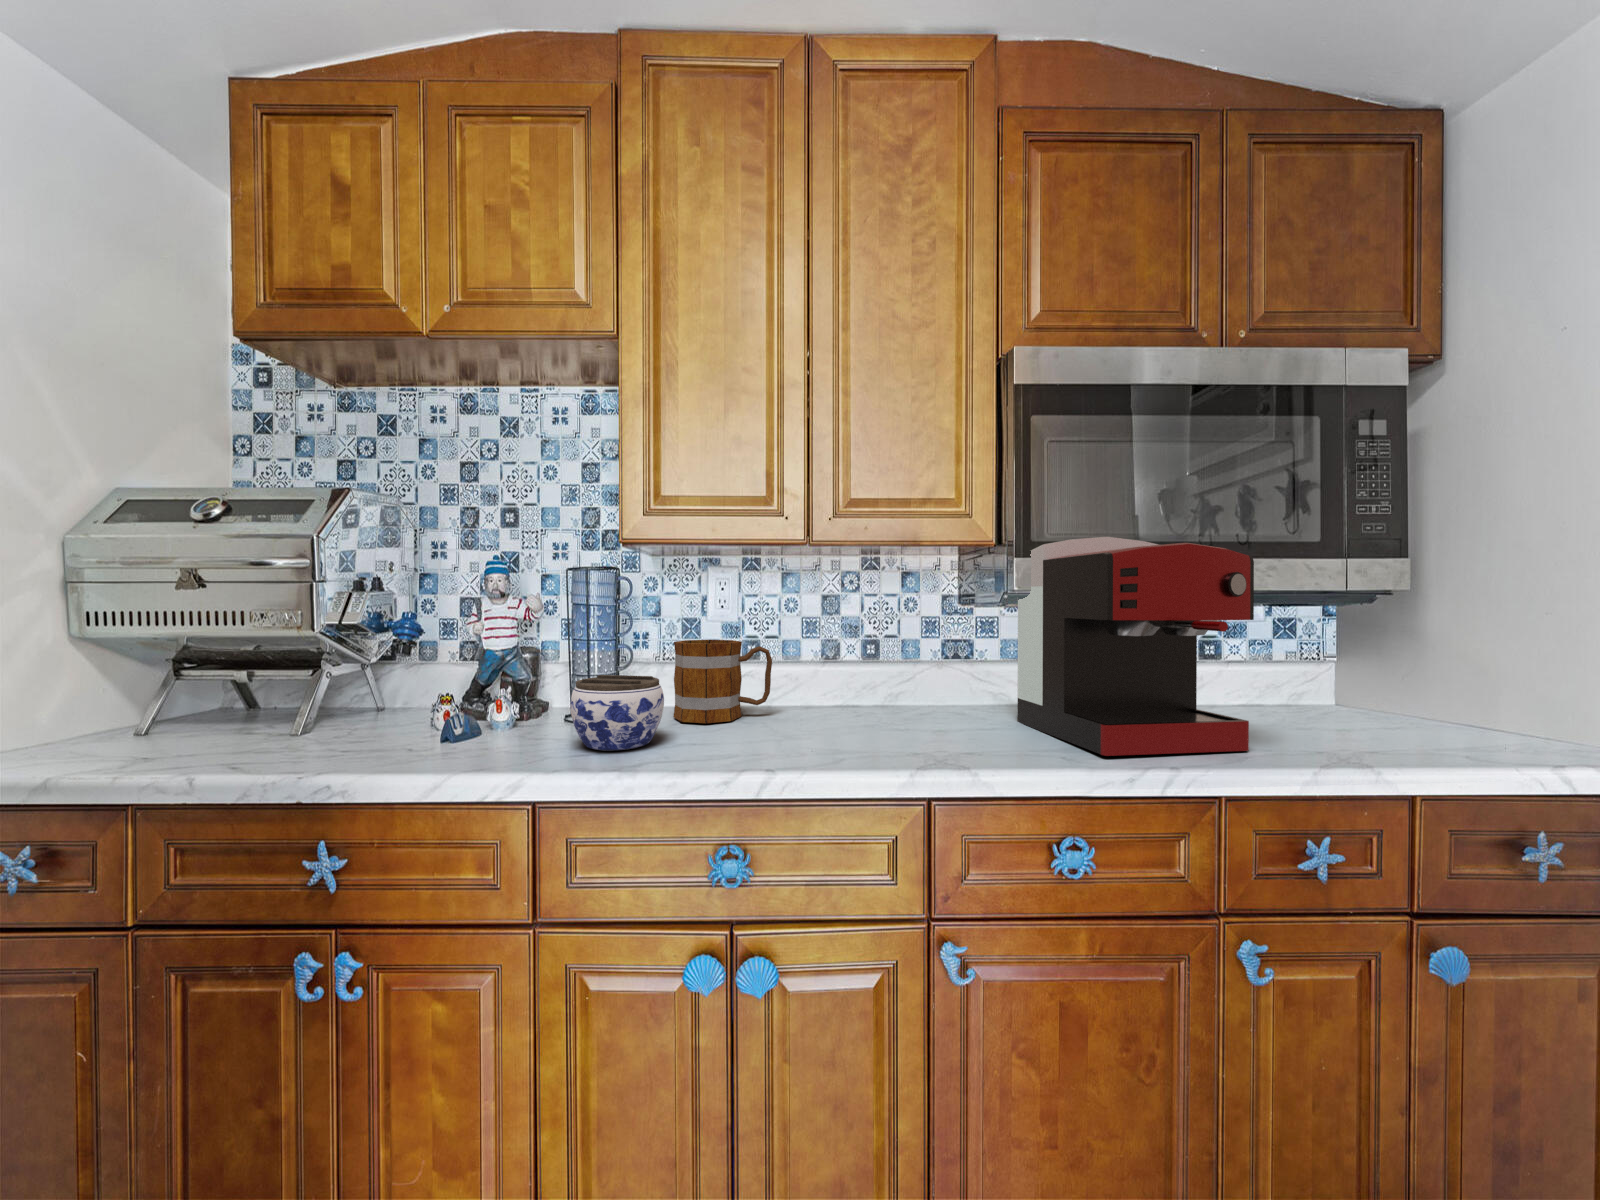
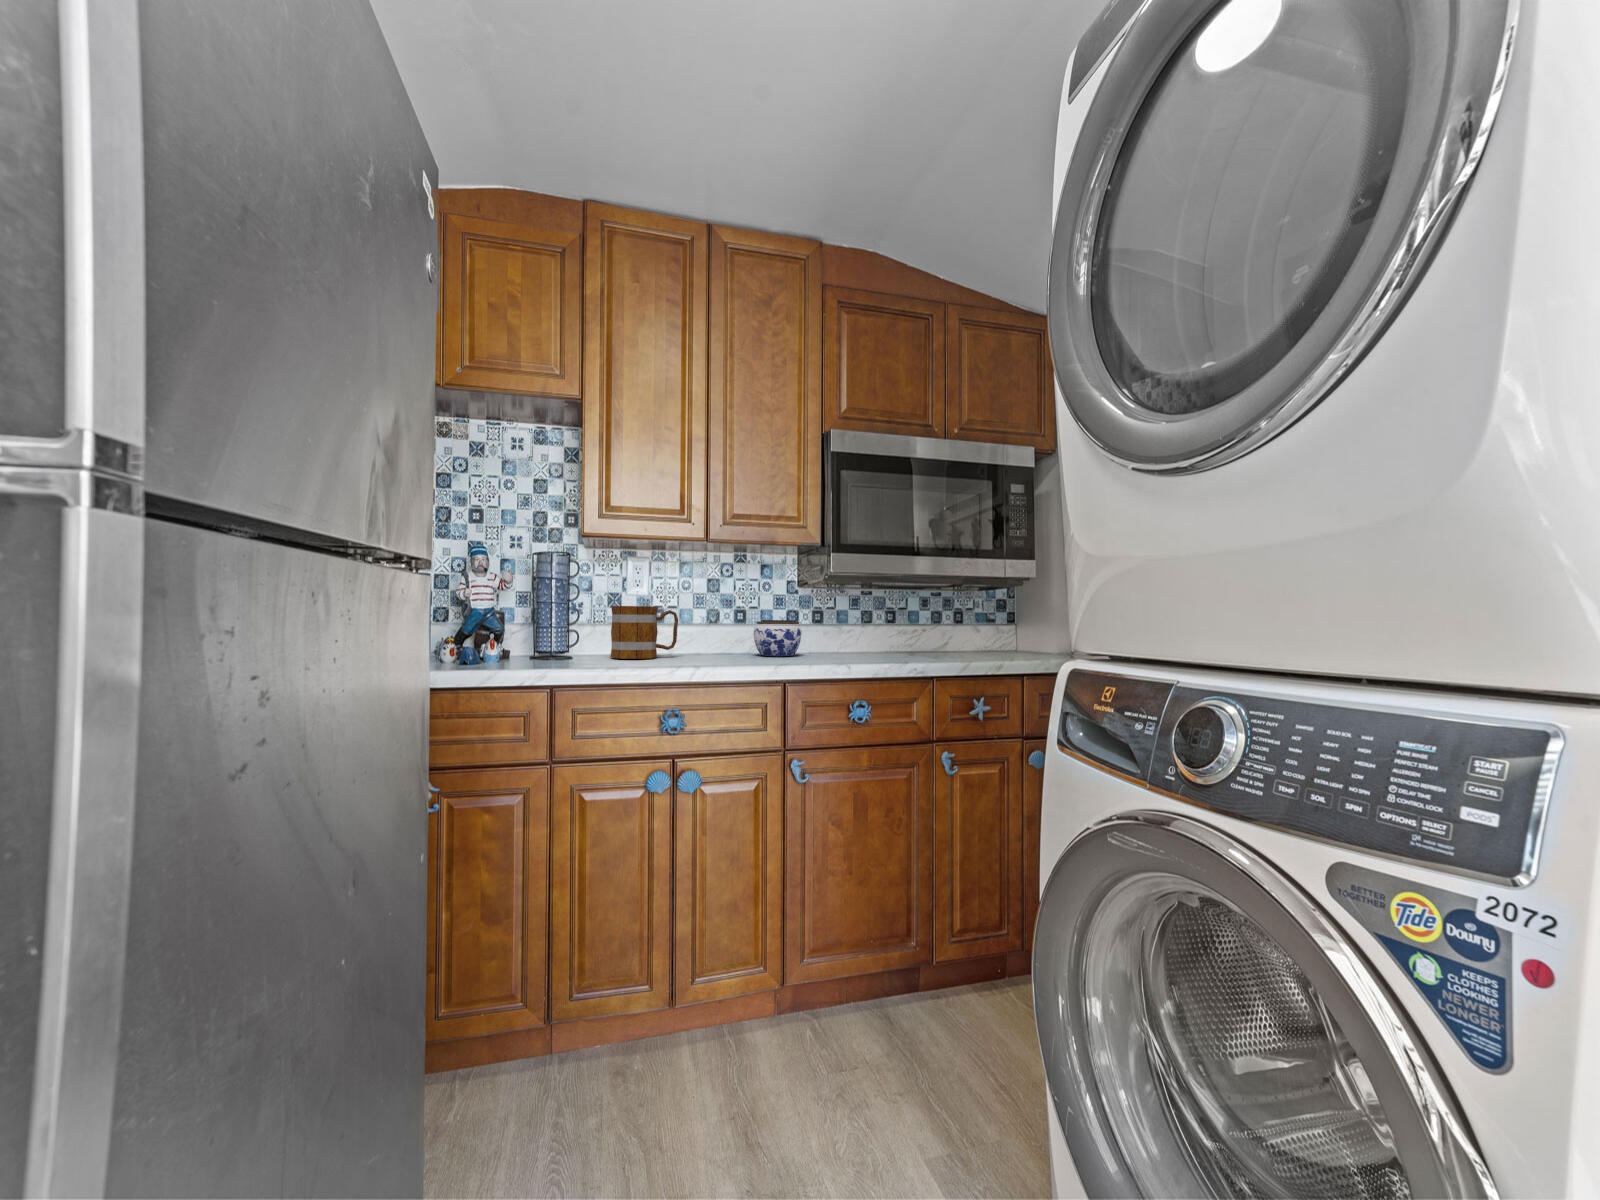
coffee maker: present [1017,537,1254,756] -> none [835,543,955,662]
jar: present [570,675,664,750] -> present [754,620,802,656]

